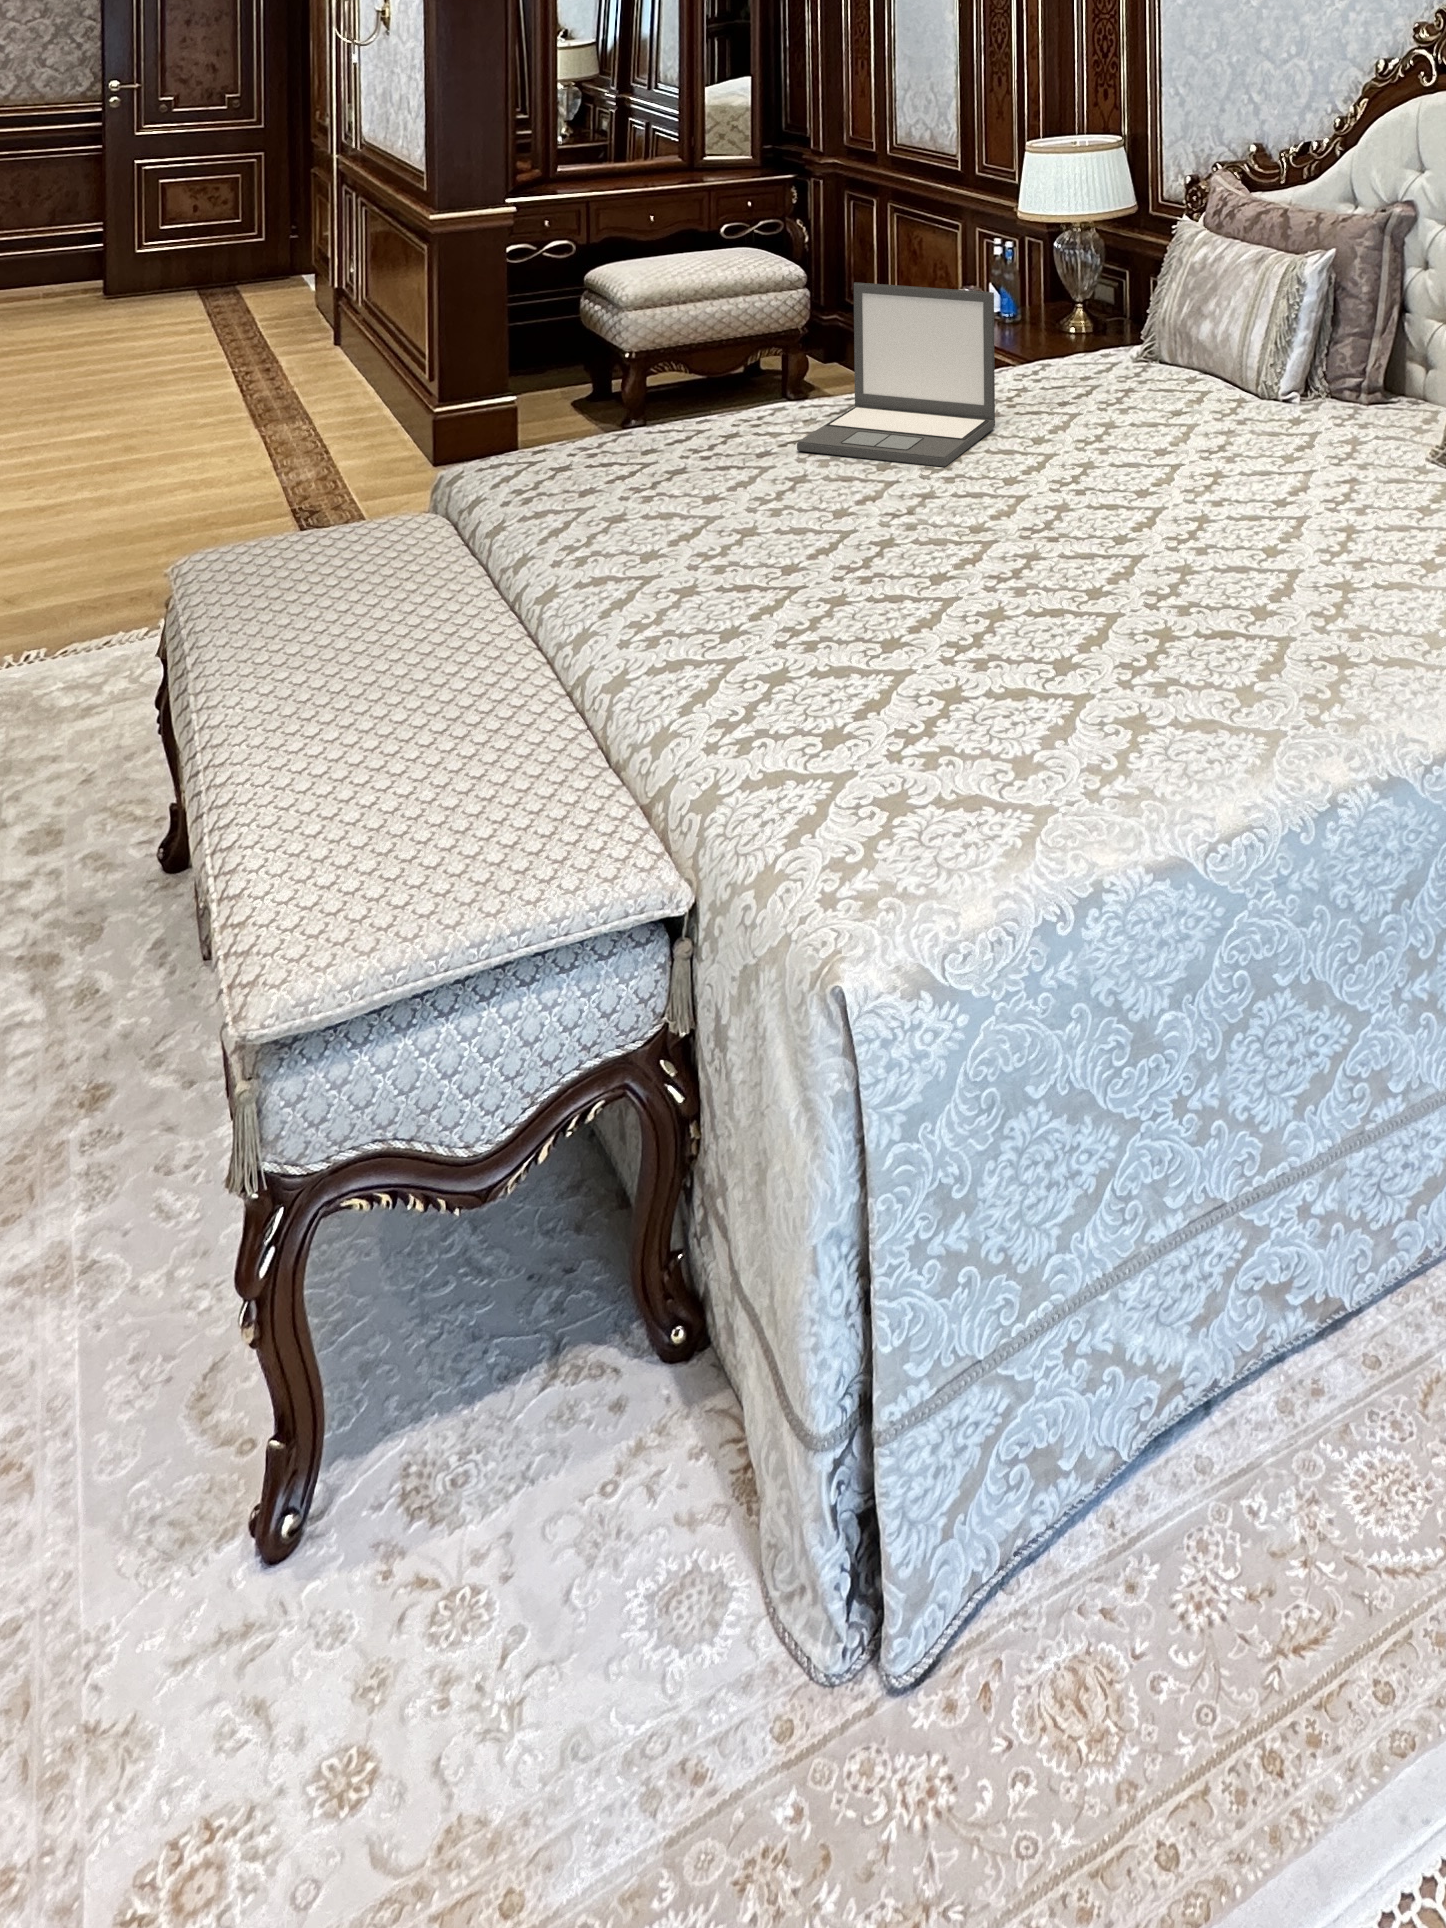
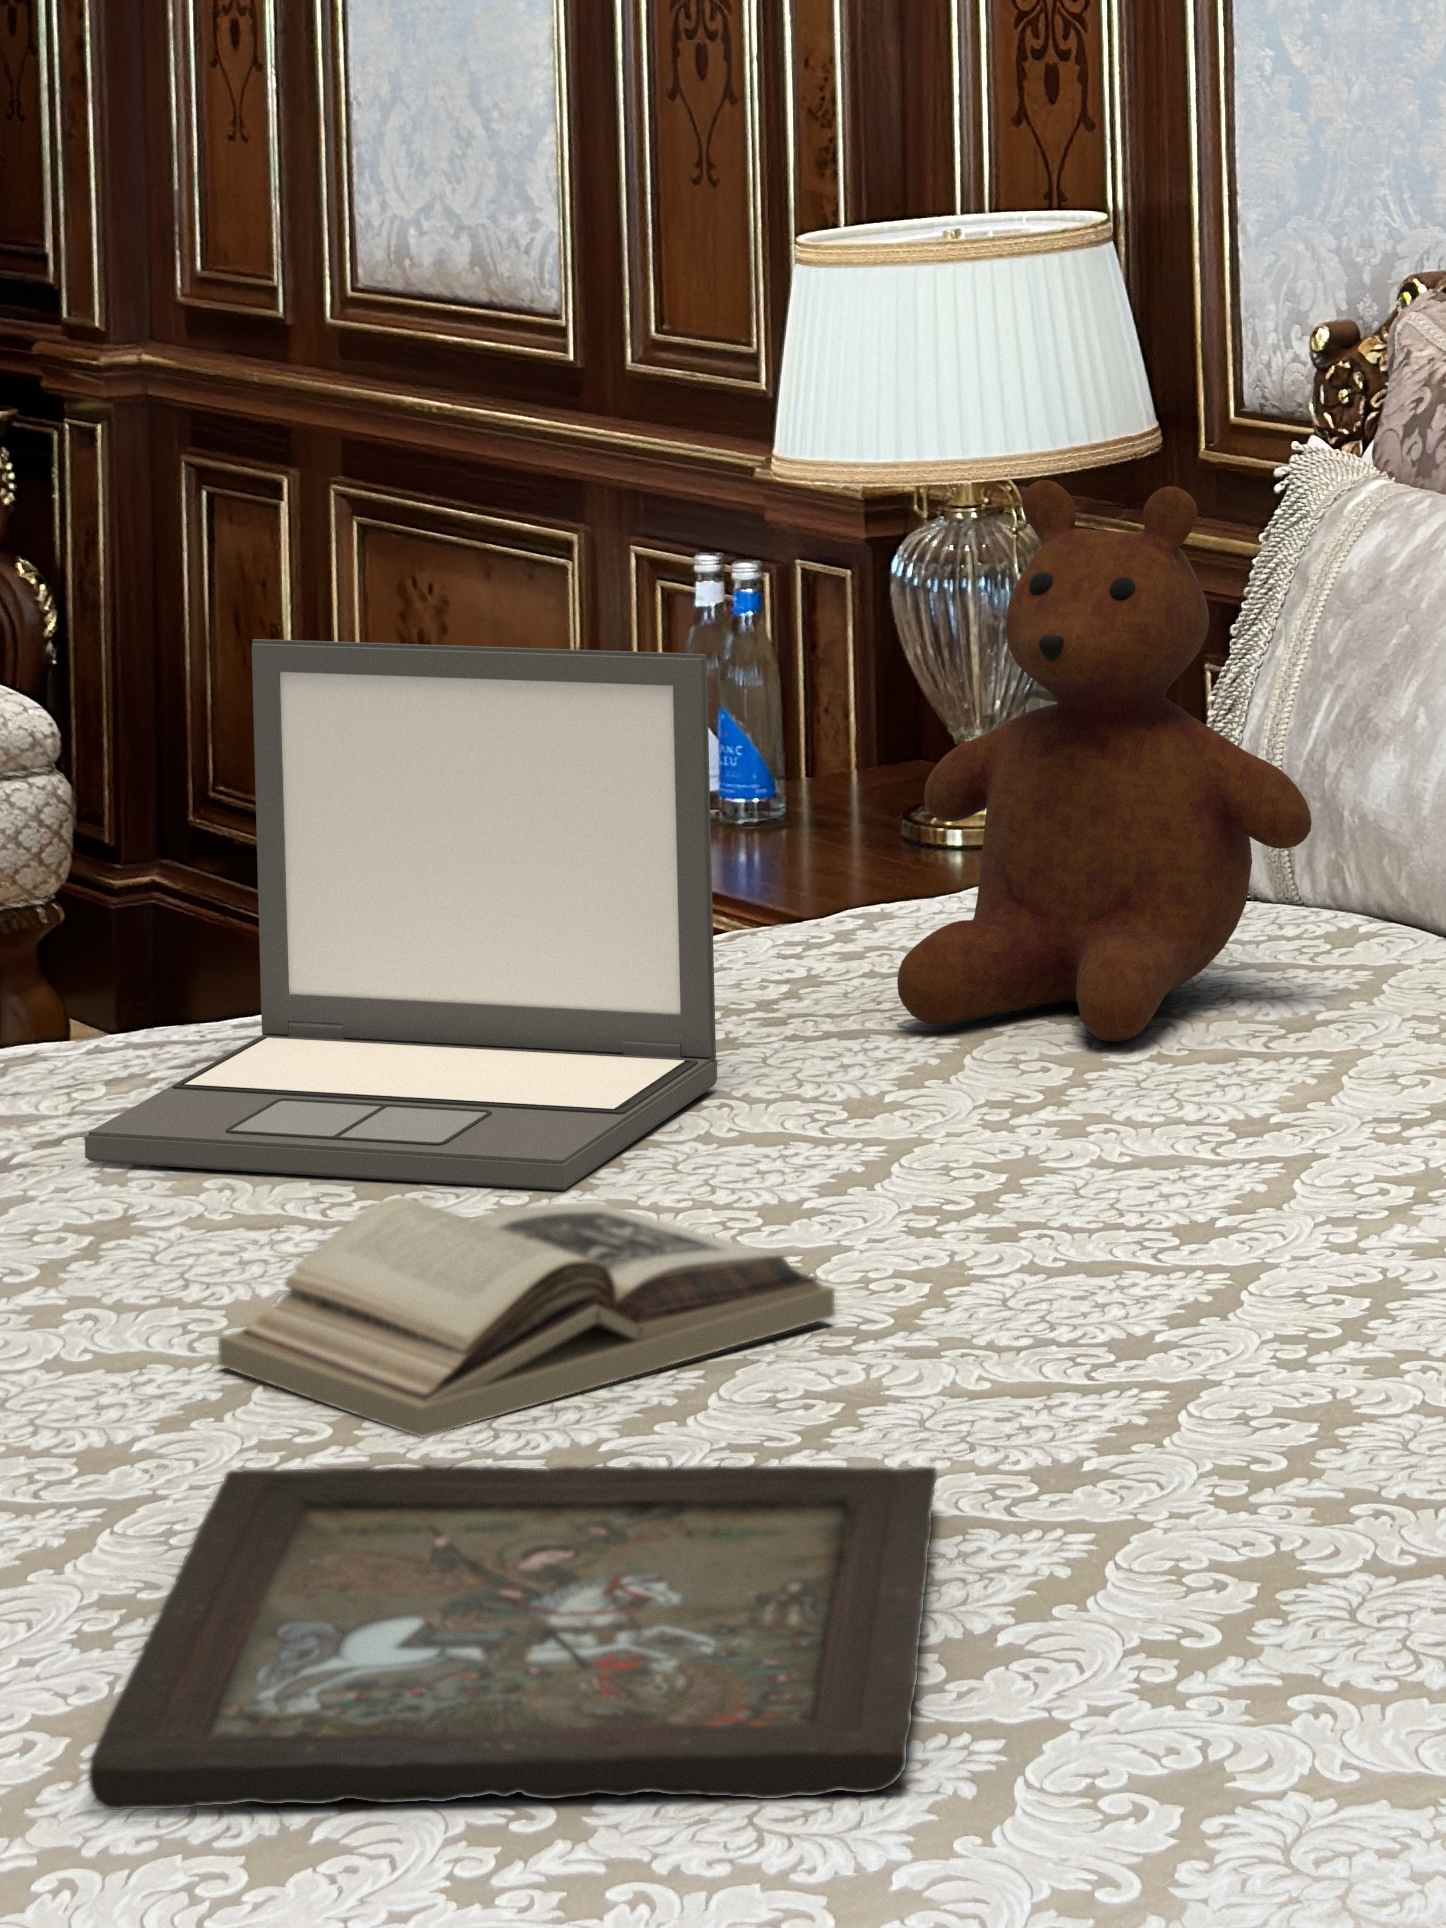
teddy bear: none [1053,234,1183,415] -> present [897,480,1312,1042]
book: none [831,478,1027,564] -> present [218,1198,835,1438]
tray: none [773,580,1056,720] -> present [88,1465,937,1810]

